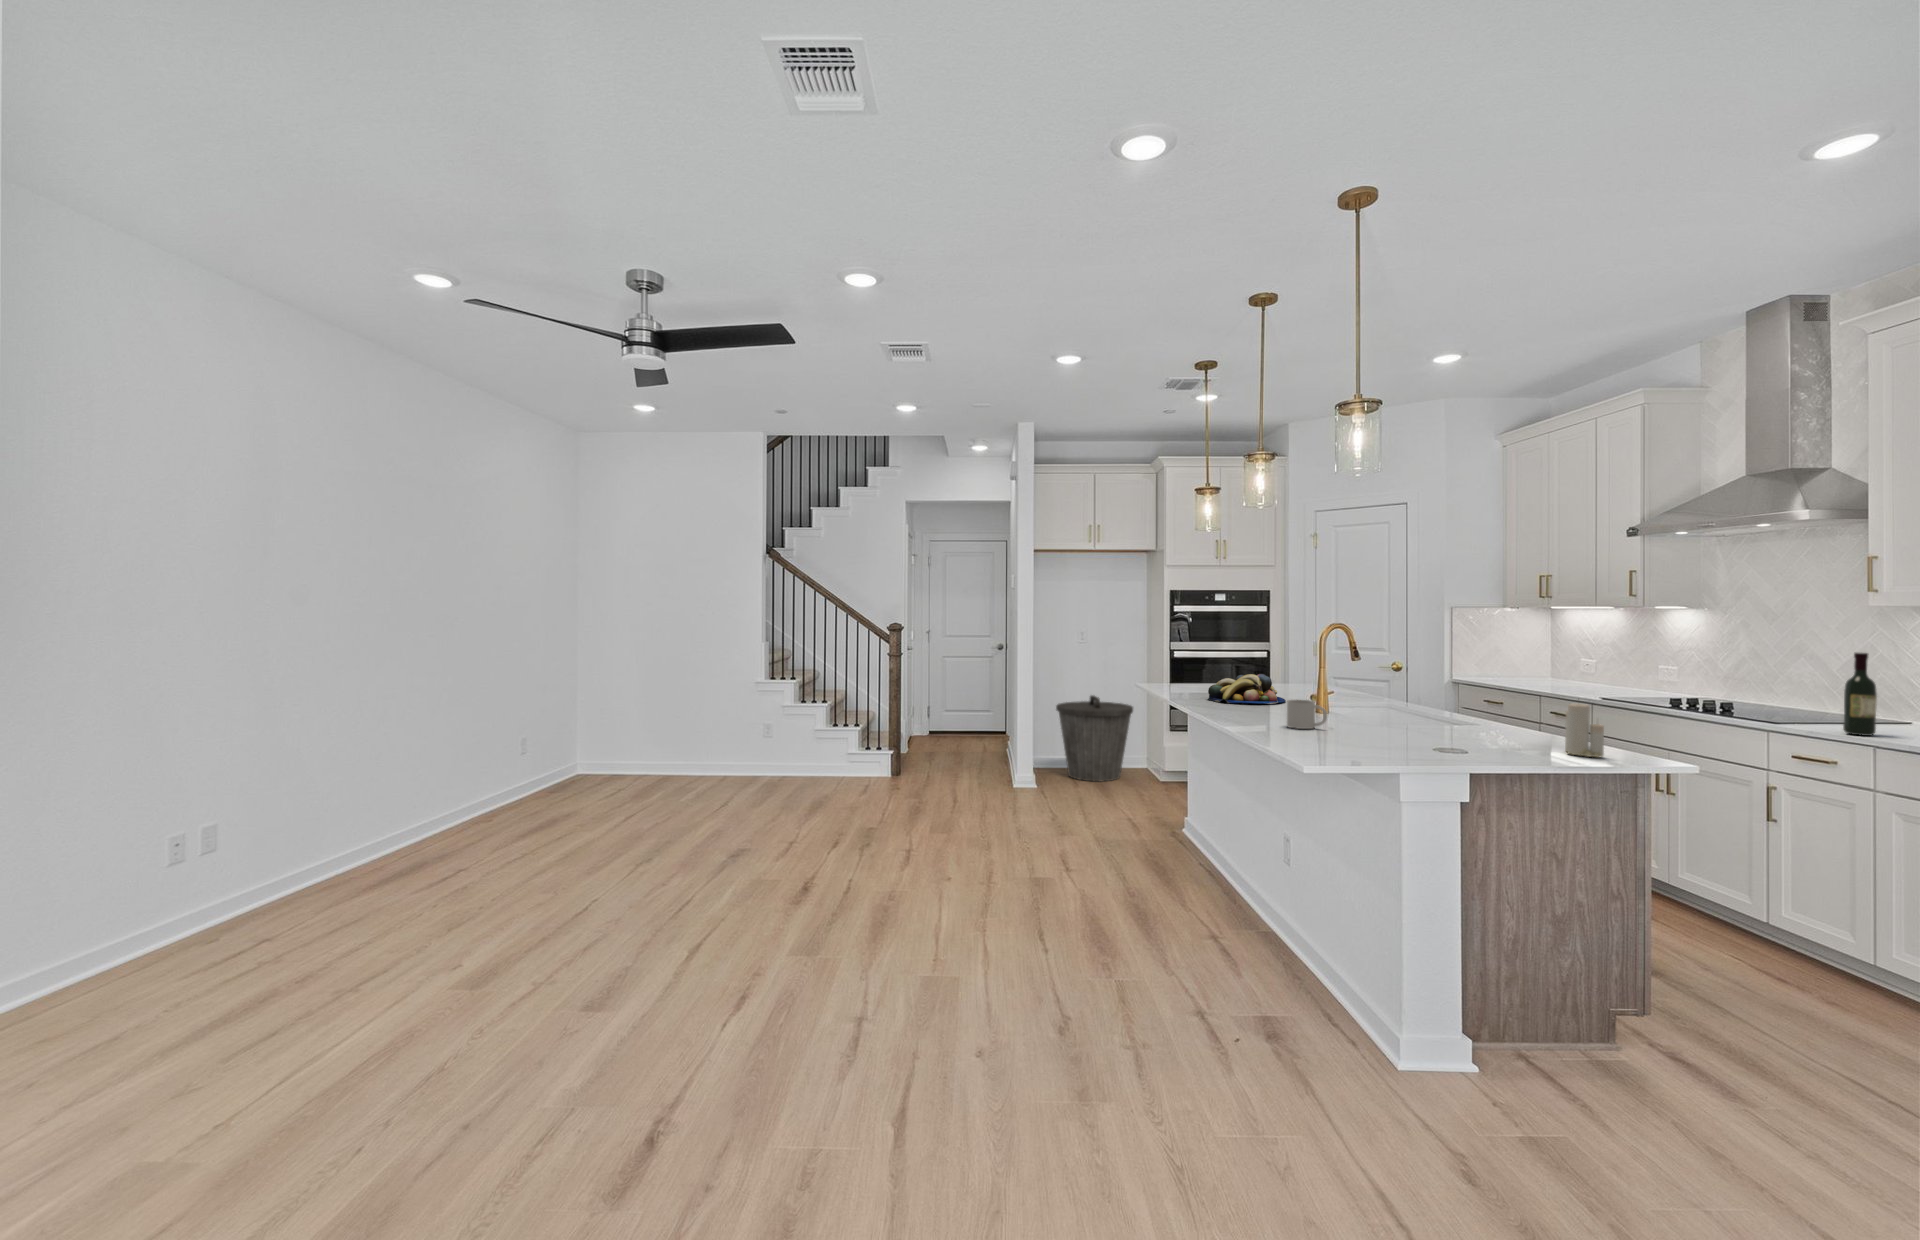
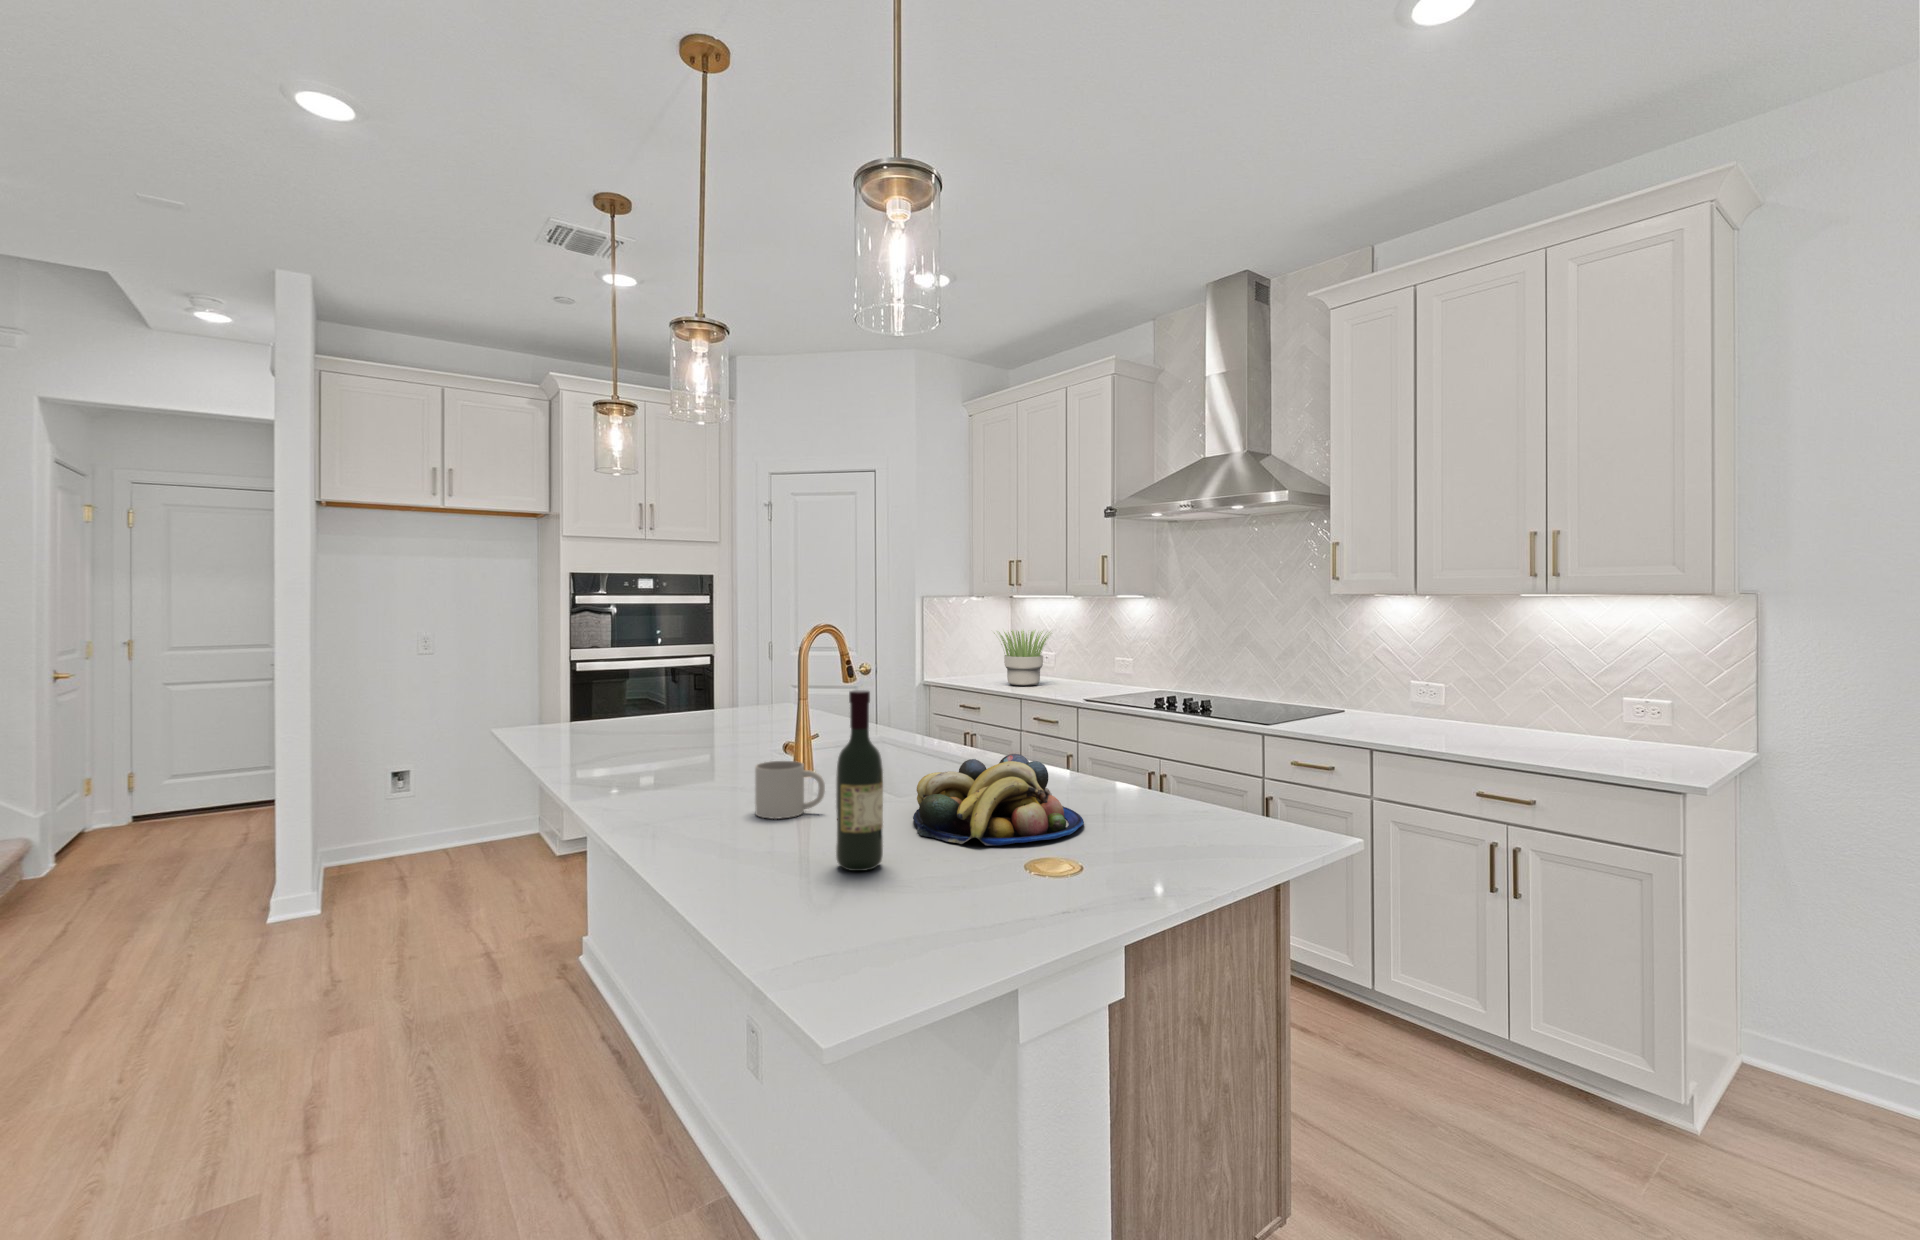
potted plant: none [1515,635,1586,685] -> present [994,631,1050,686]
wine bottle: present [1843,652,1877,736] -> present [836,690,883,871]
fruit bowl: present [1208,674,1286,704] -> present [913,754,1084,846]
trash can: present [1056,695,1133,781] -> none [369,738,511,879]
candle: present [1565,704,1604,757] -> none [1163,732,1217,822]

